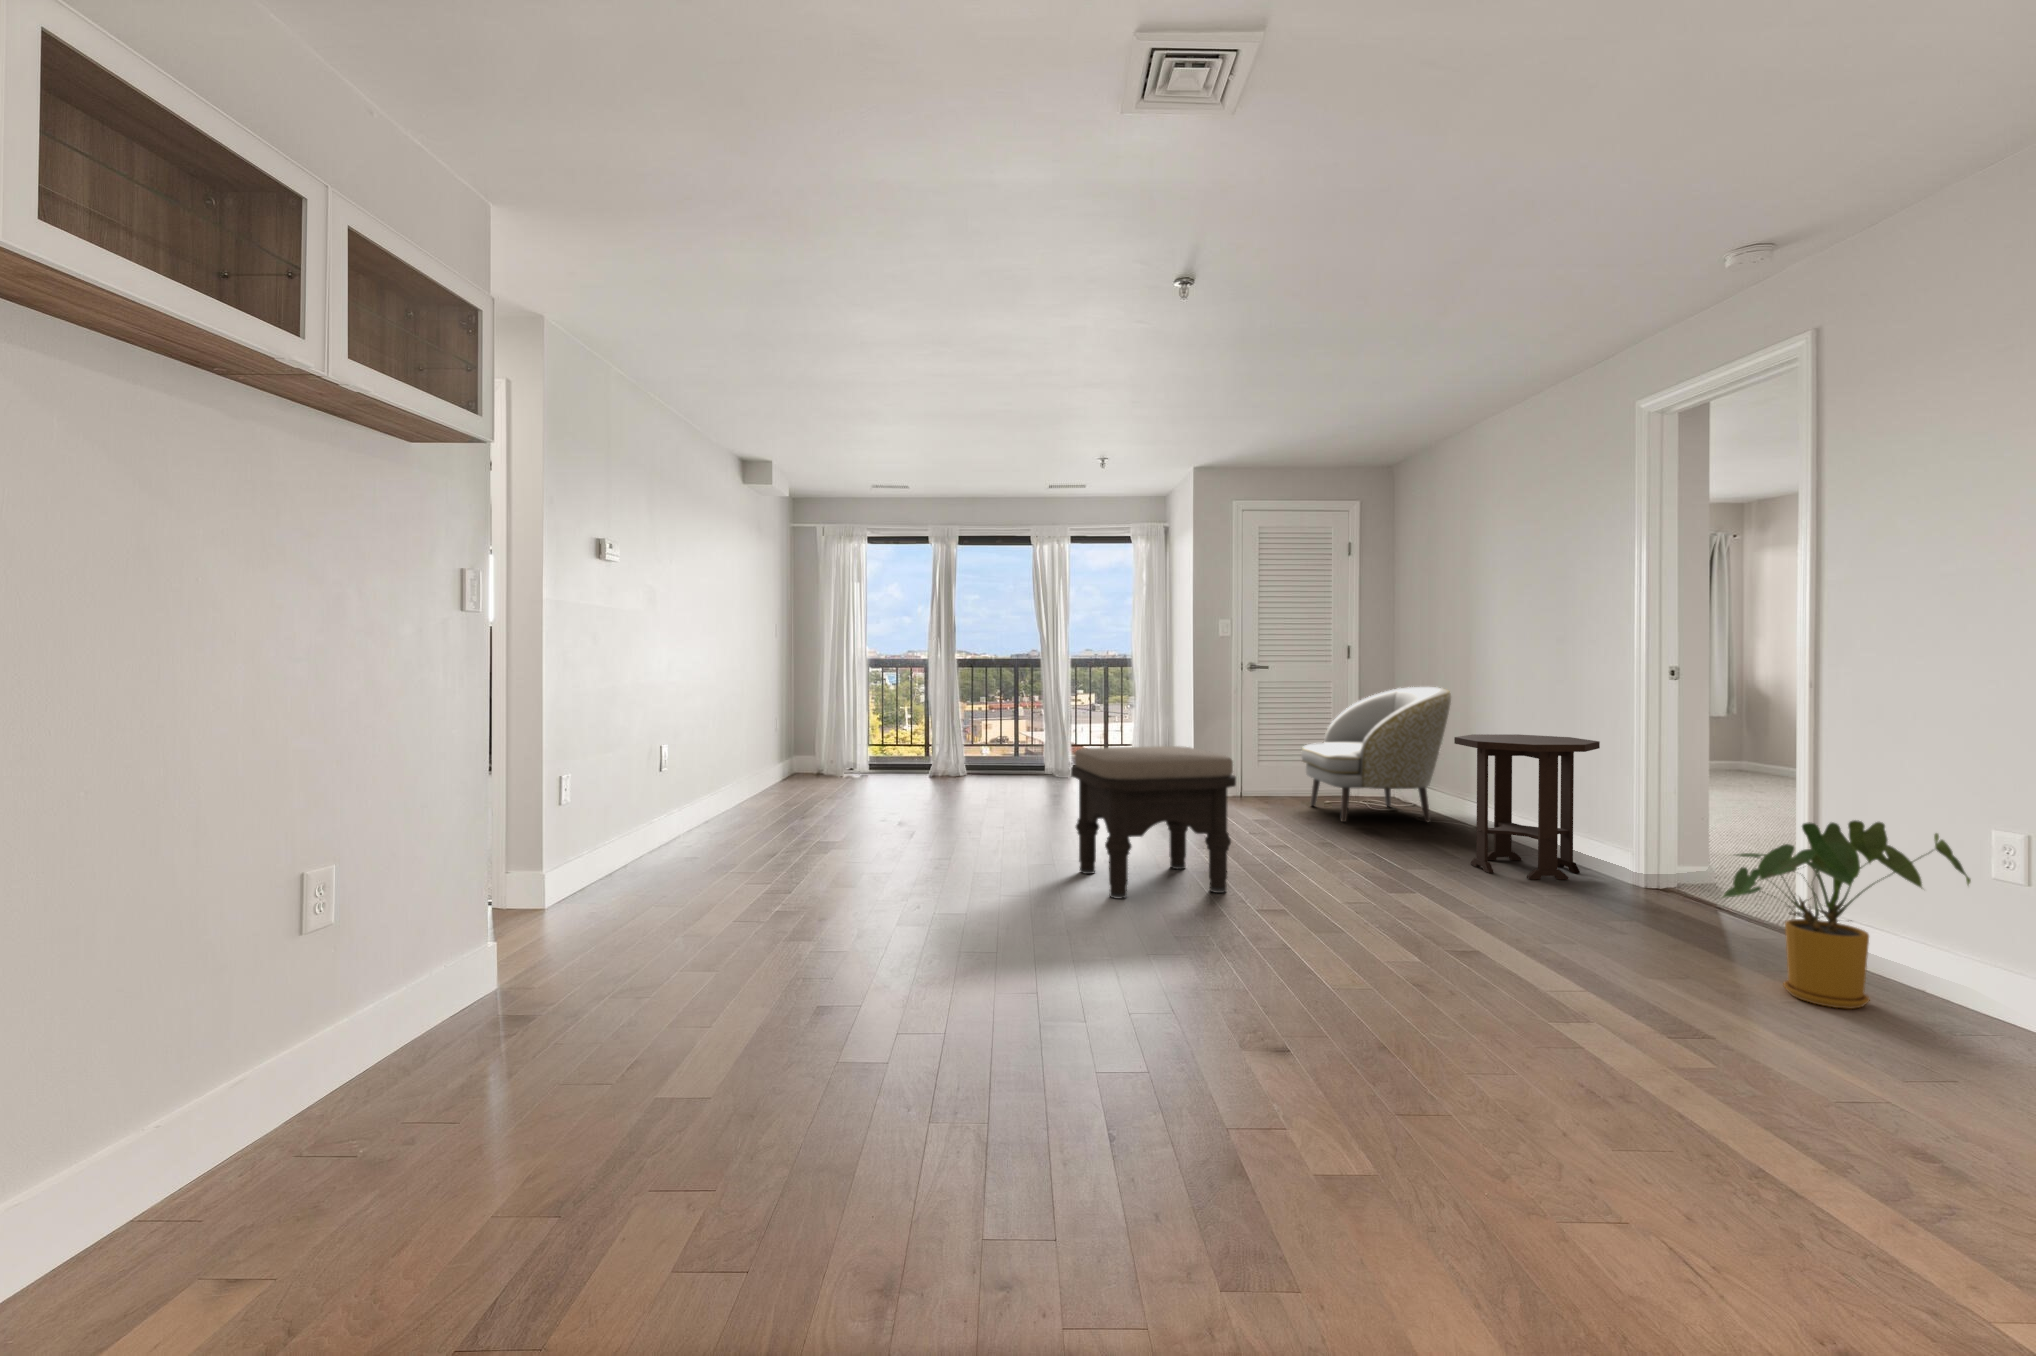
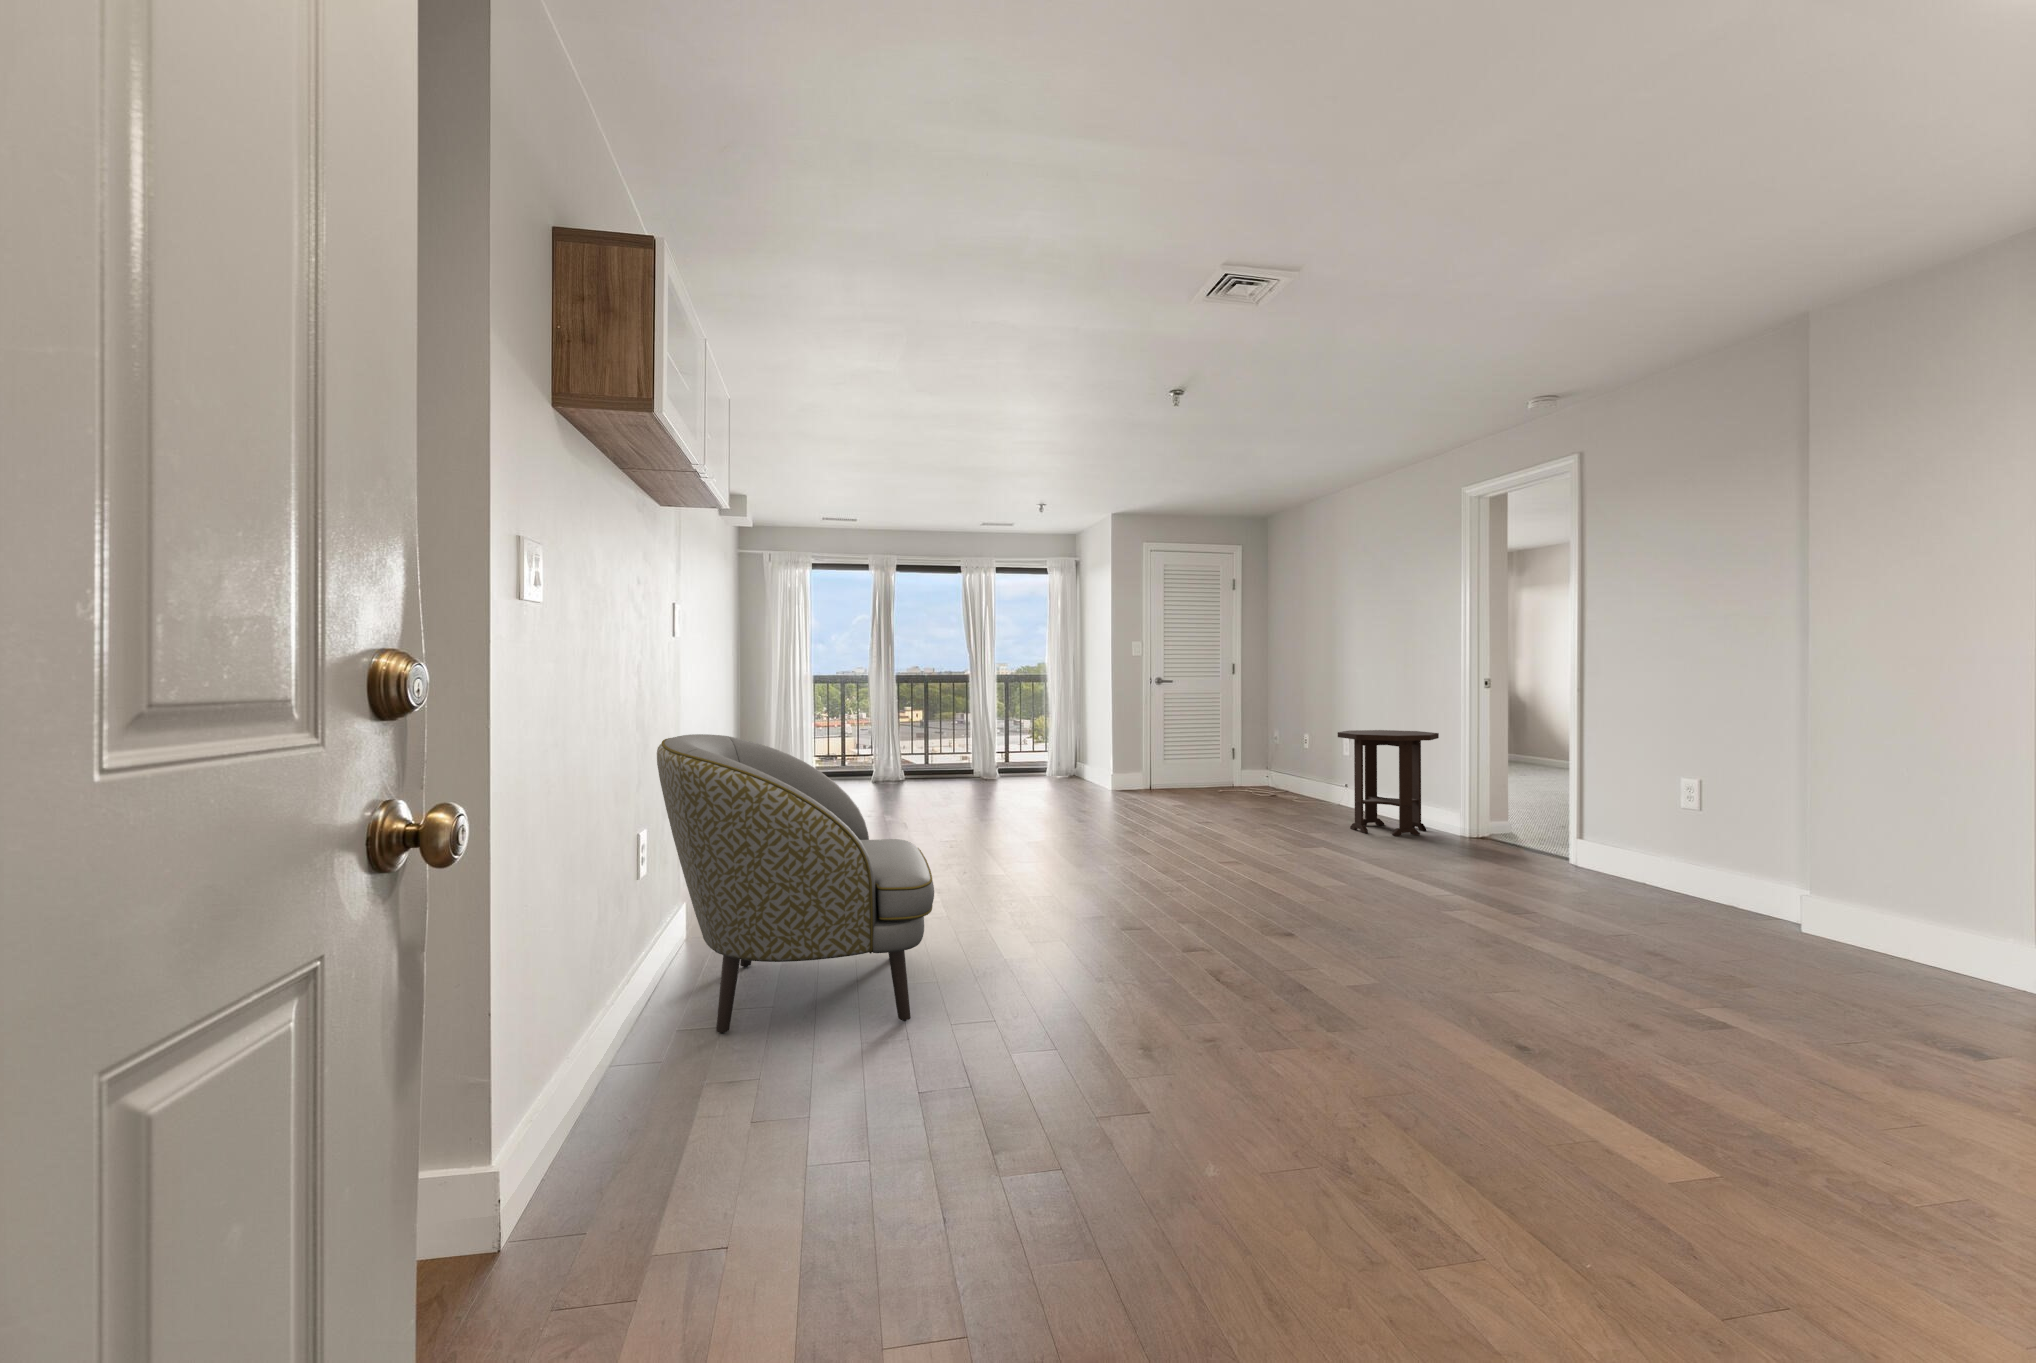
armchair: present [1301,687,1451,822] -> present [657,734,934,1034]
ottoman: present [1071,746,1236,899] -> none [1059,742,1193,858]
house plant: present [1723,820,1971,1009] -> none [1525,775,1665,892]

